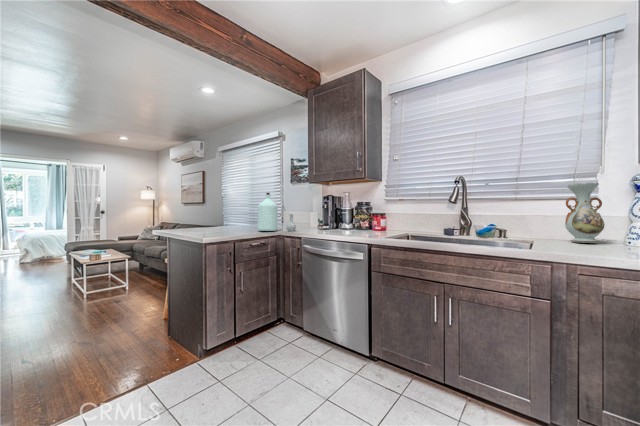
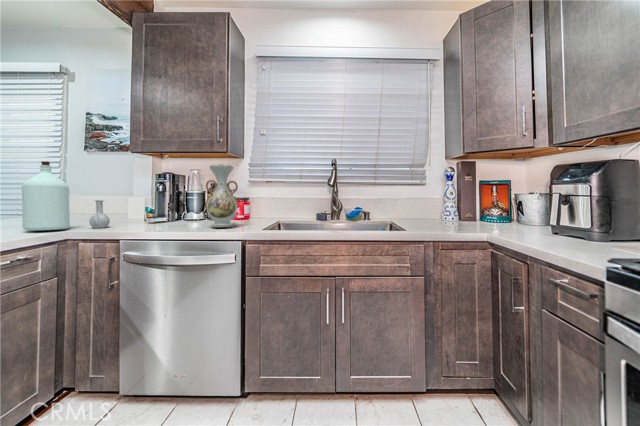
vase: present [565,183,605,243] -> present [206,165,238,227]

